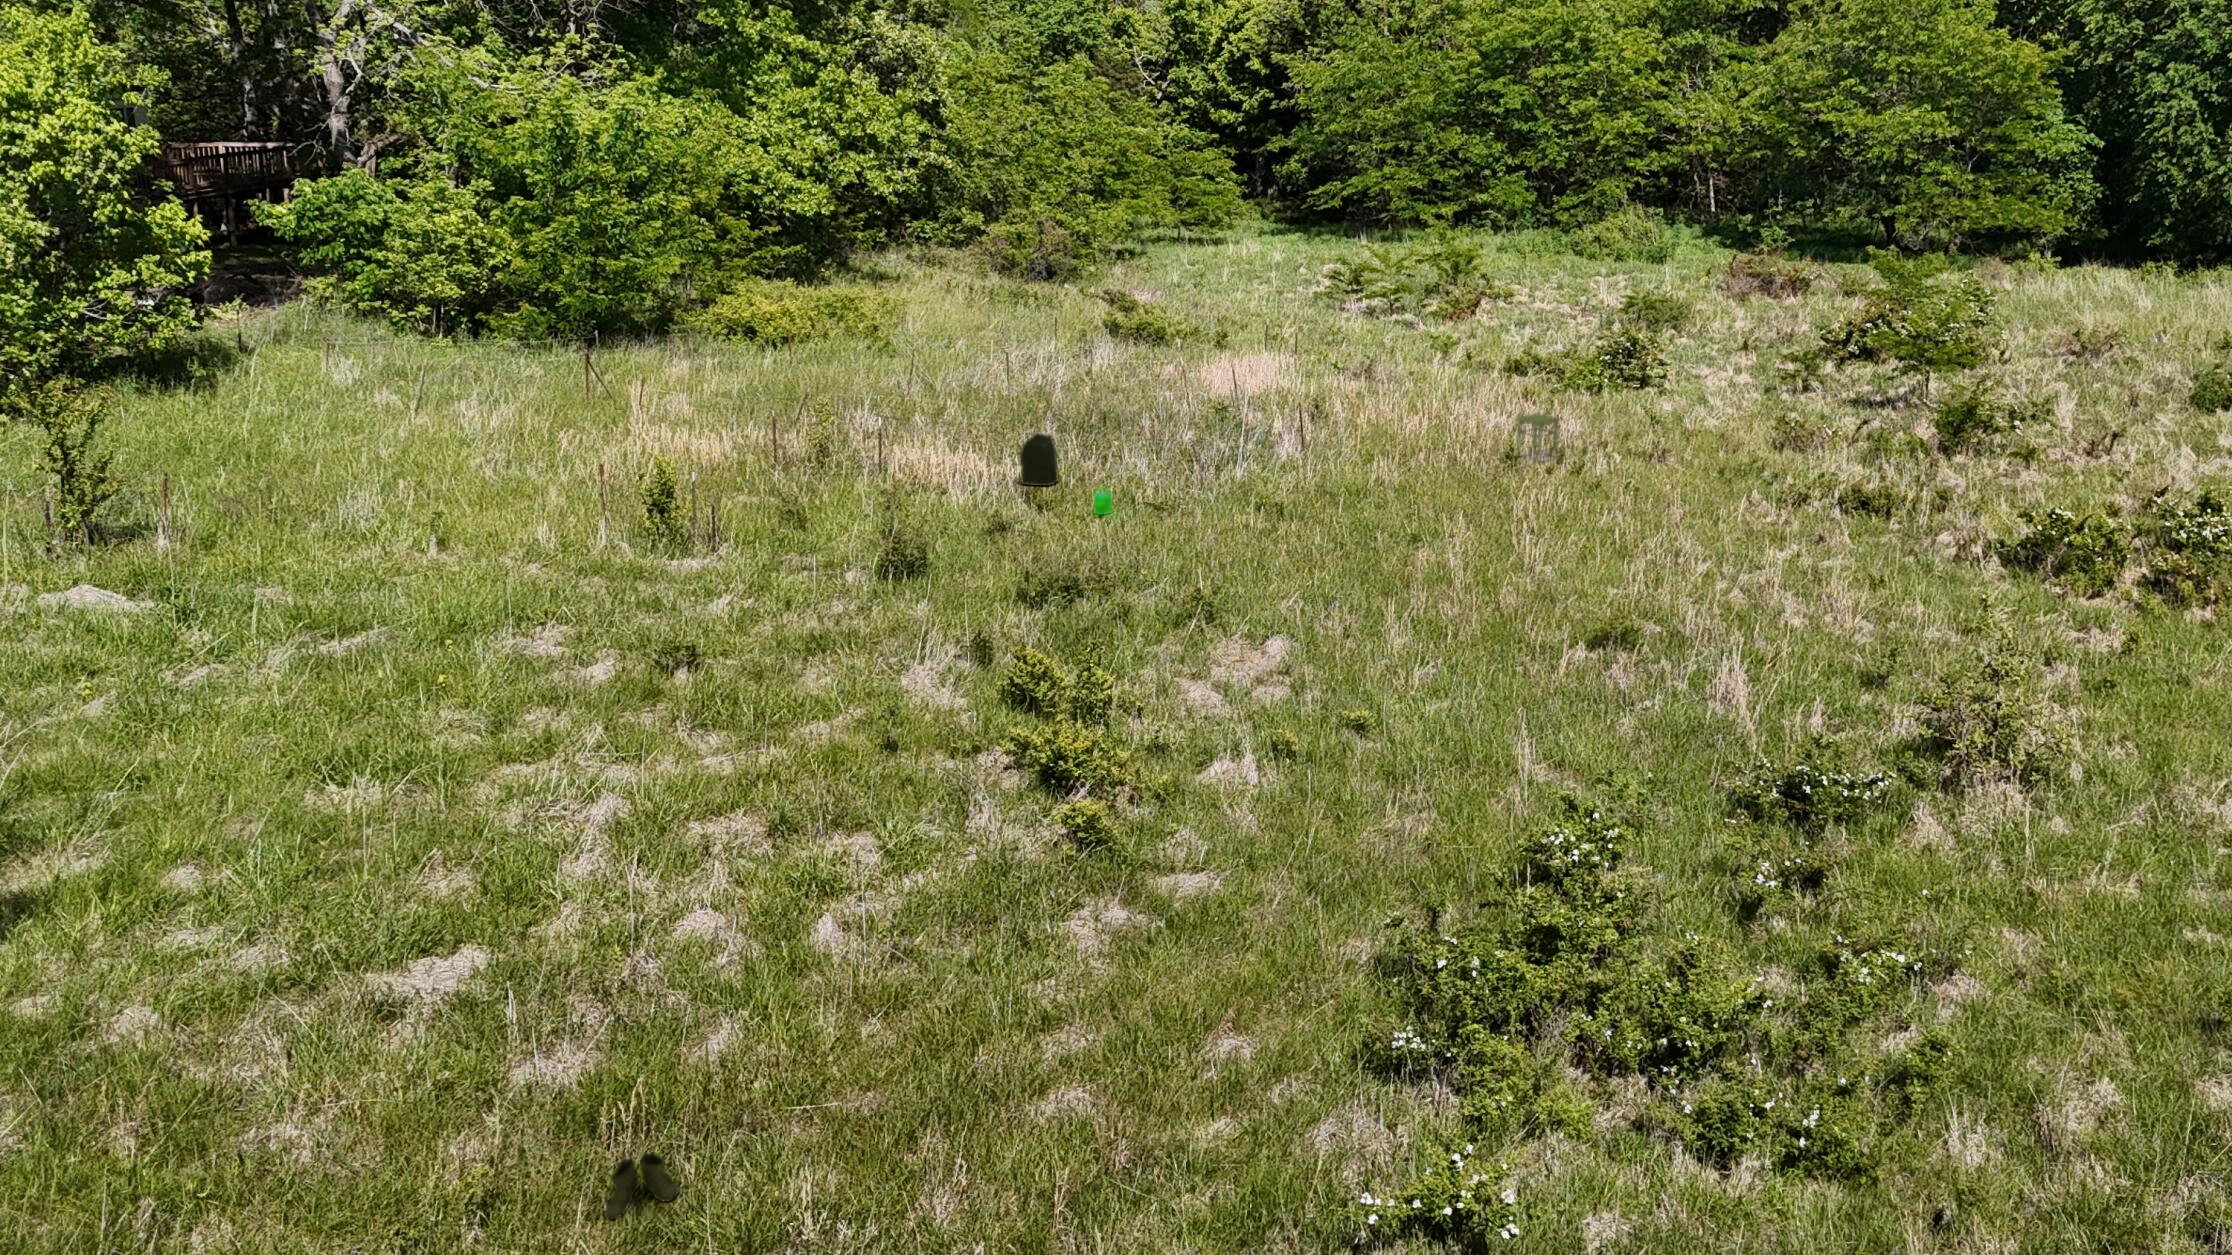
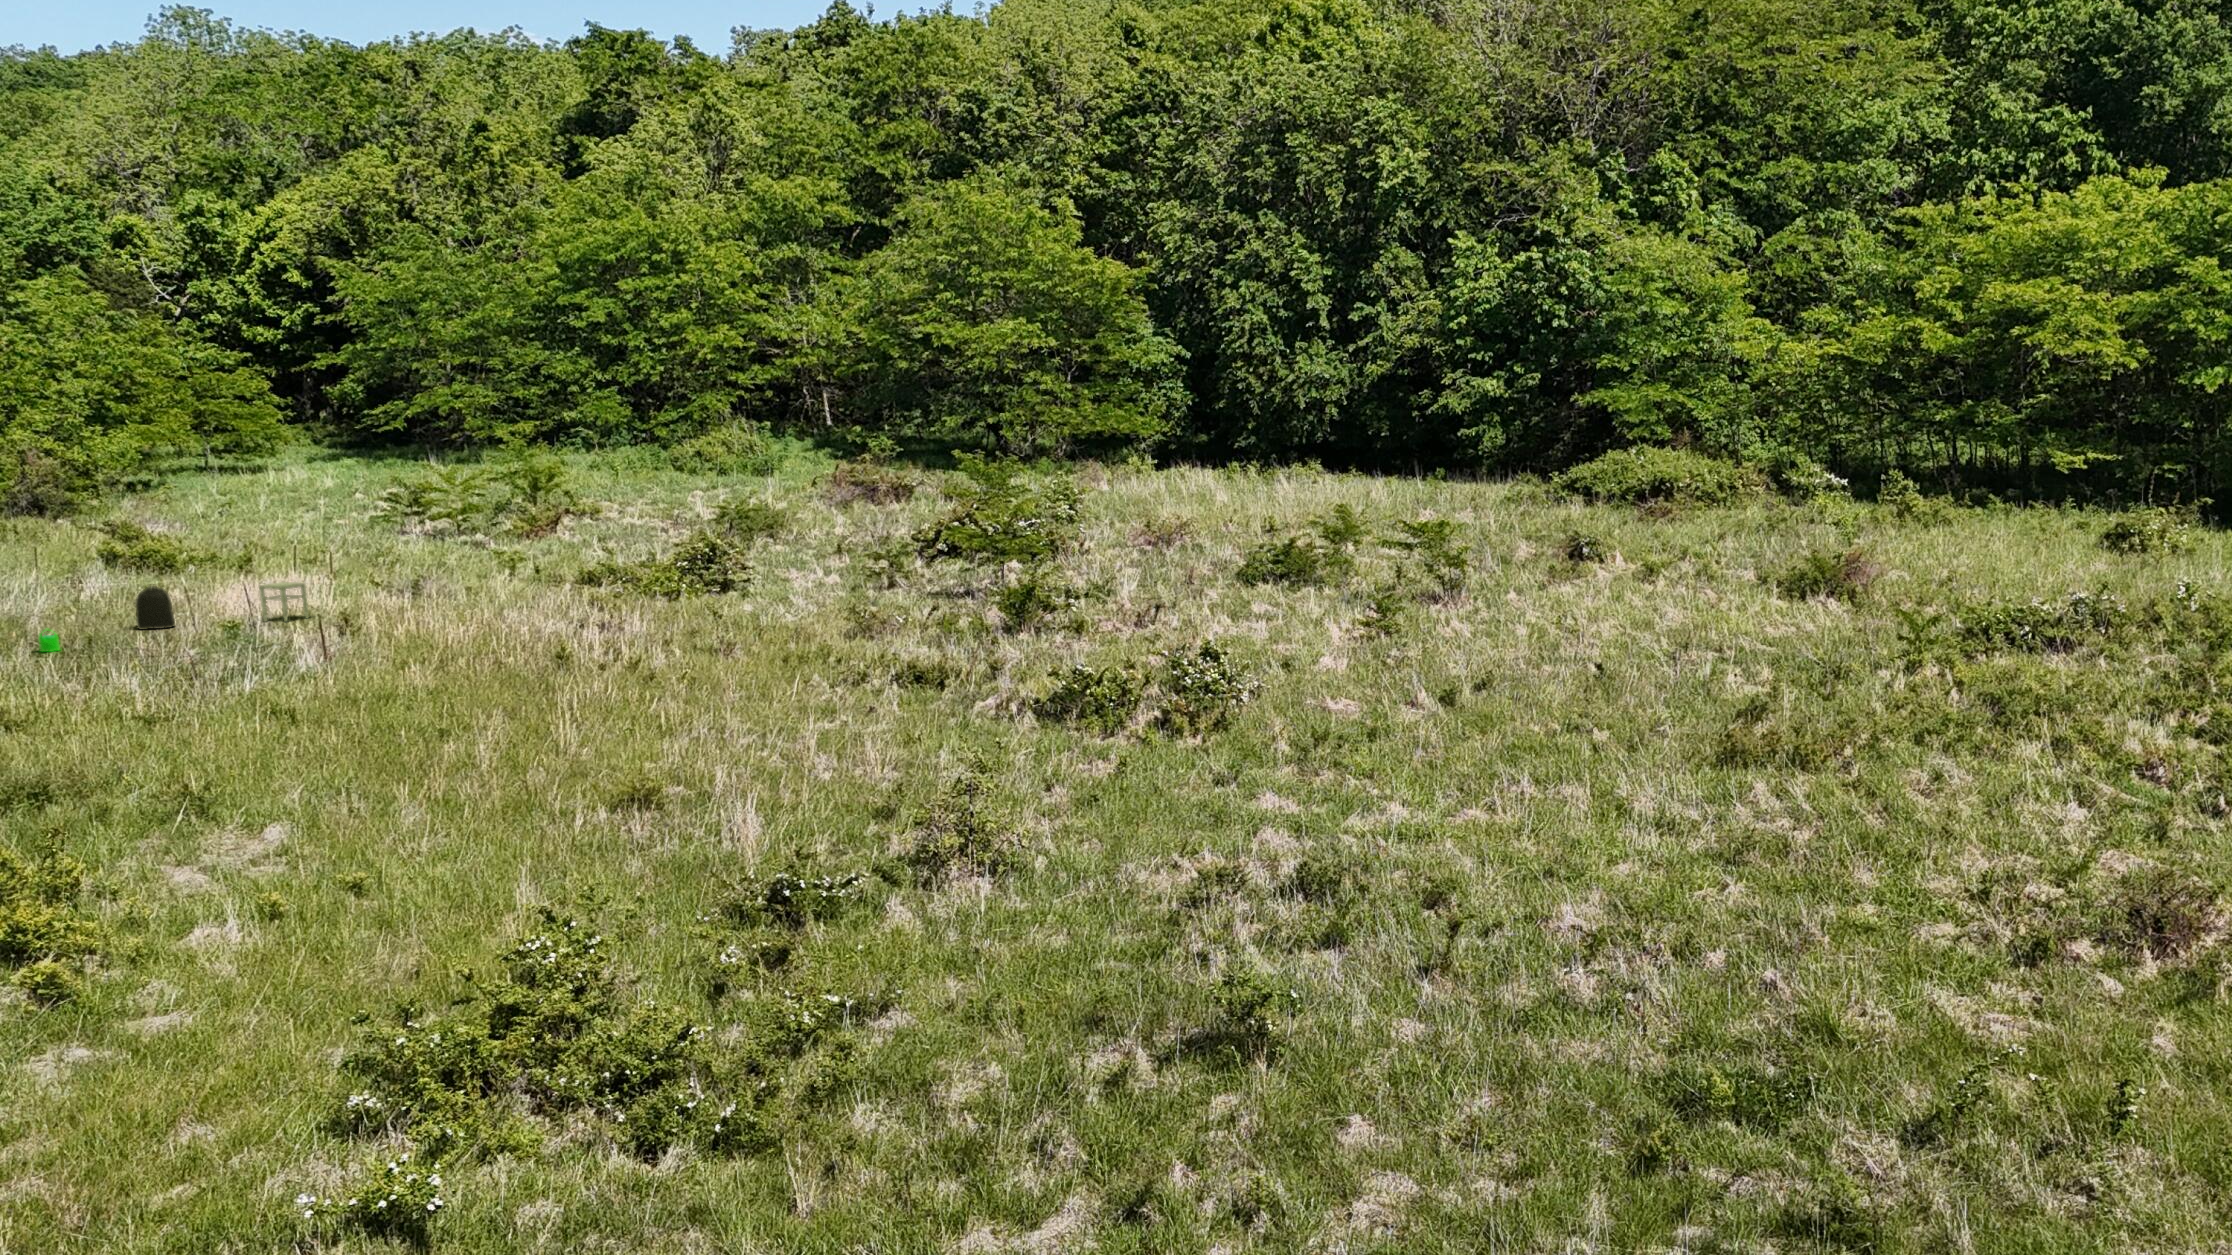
stool: present [1517,413,1558,461] -> present [259,582,308,621]
watering can: present [1093,487,1112,515] -> present [38,633,60,652]
boots: present [605,1152,679,1220] -> none [159,766,200,786]

